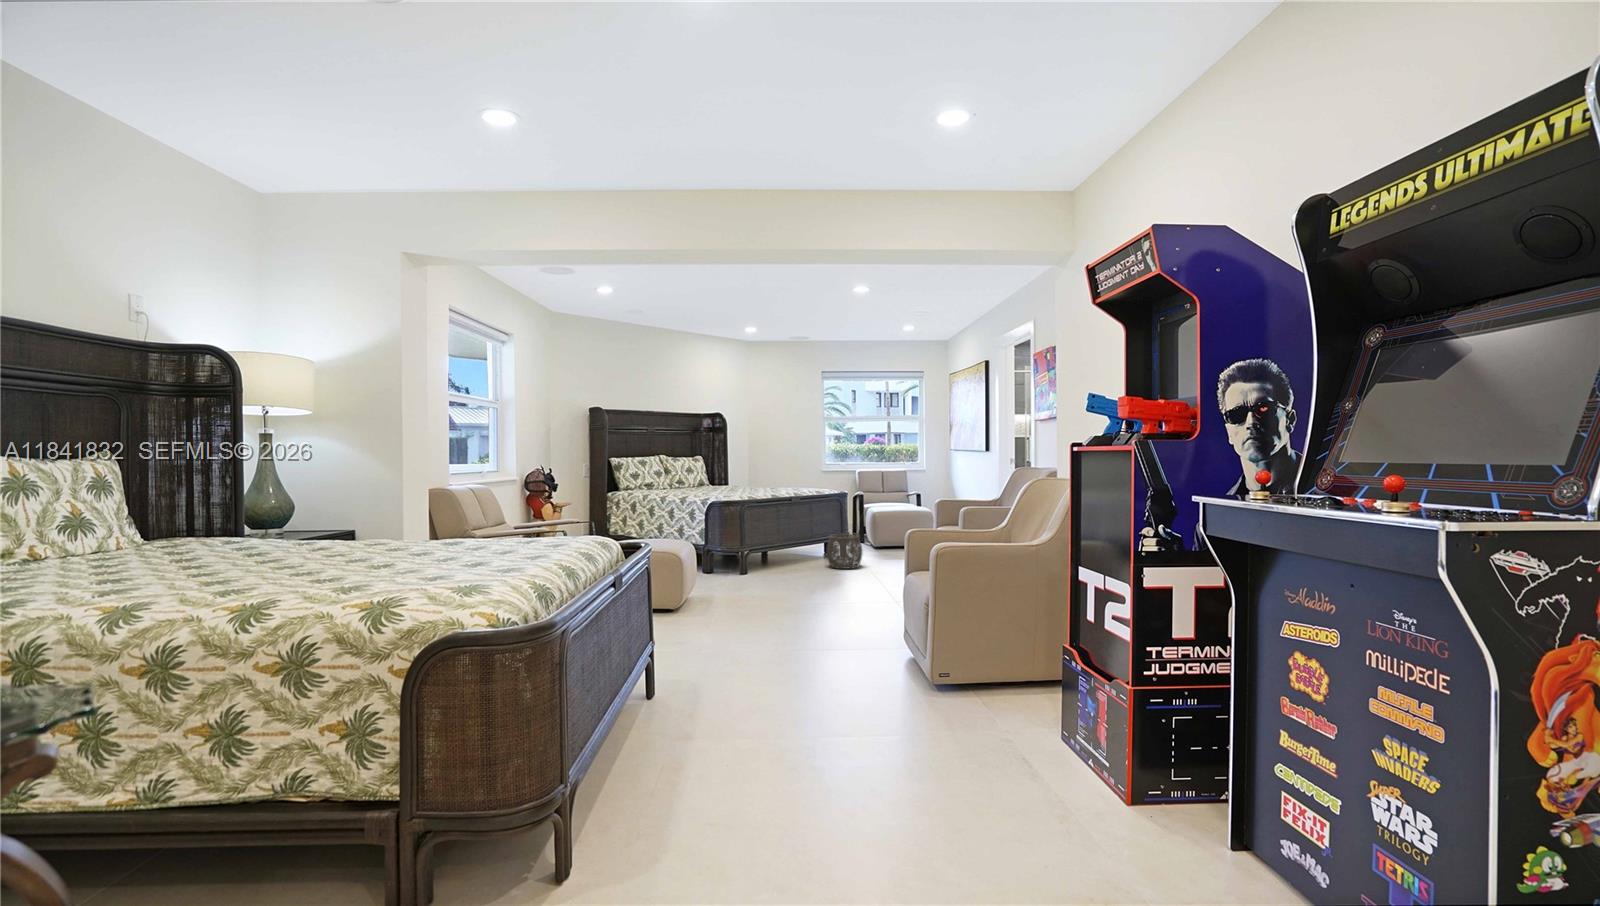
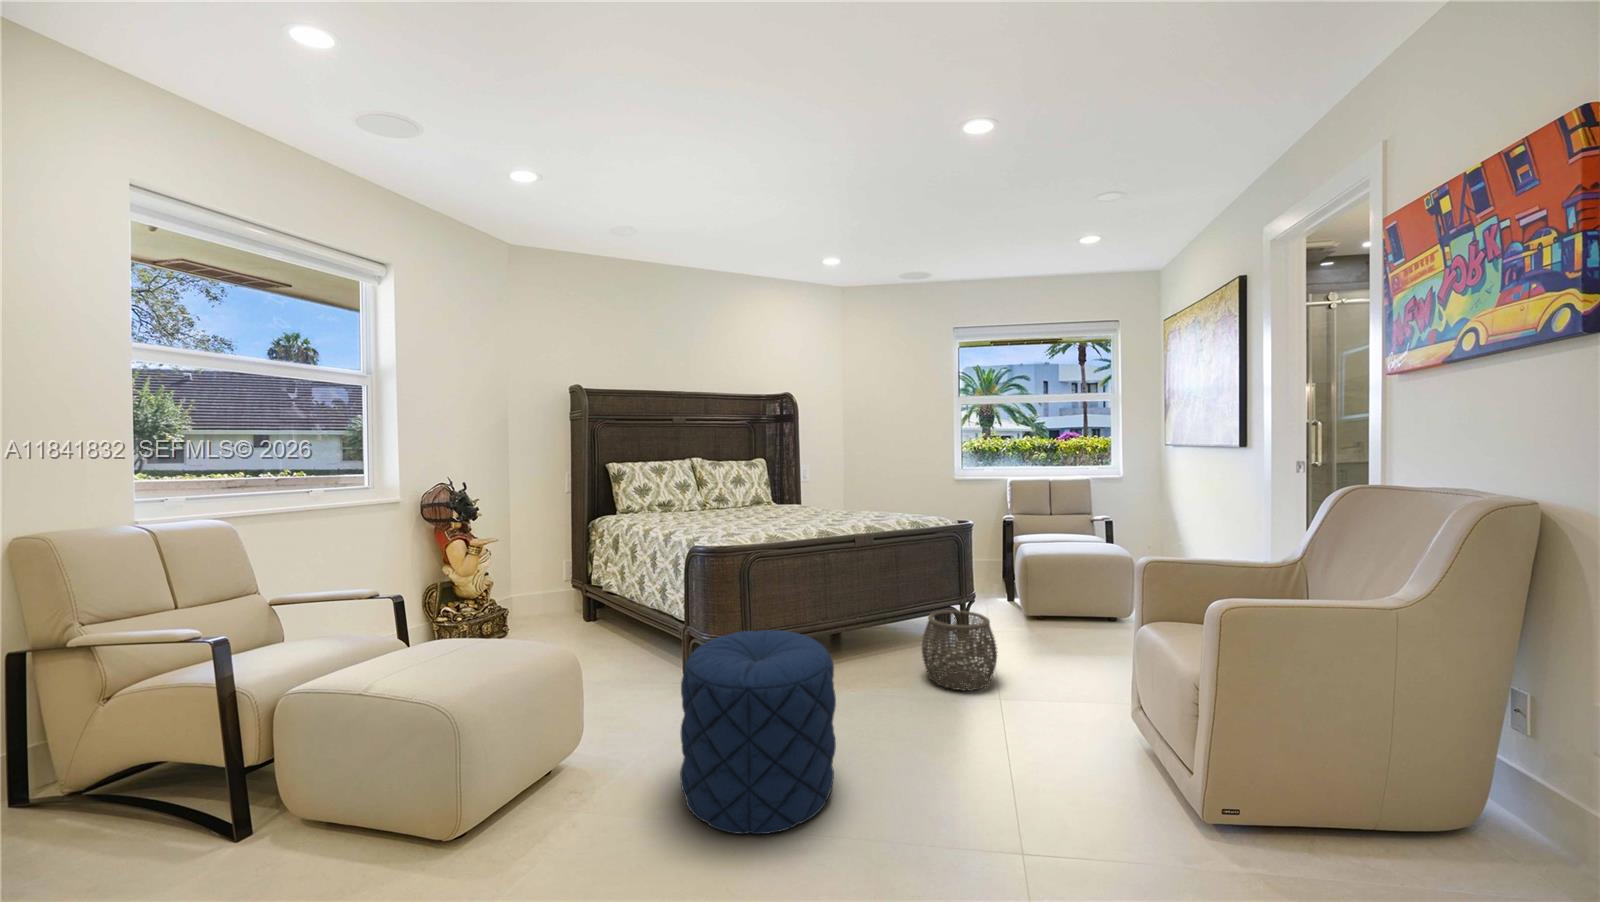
pouf: none [747,531,811,597] -> present [680,630,836,834]

